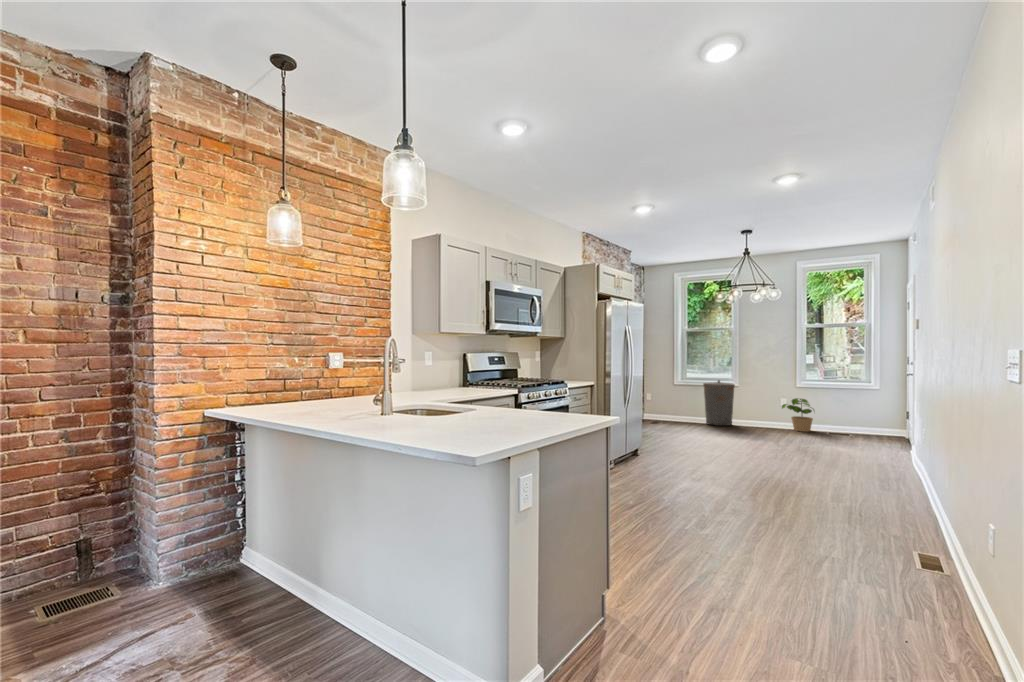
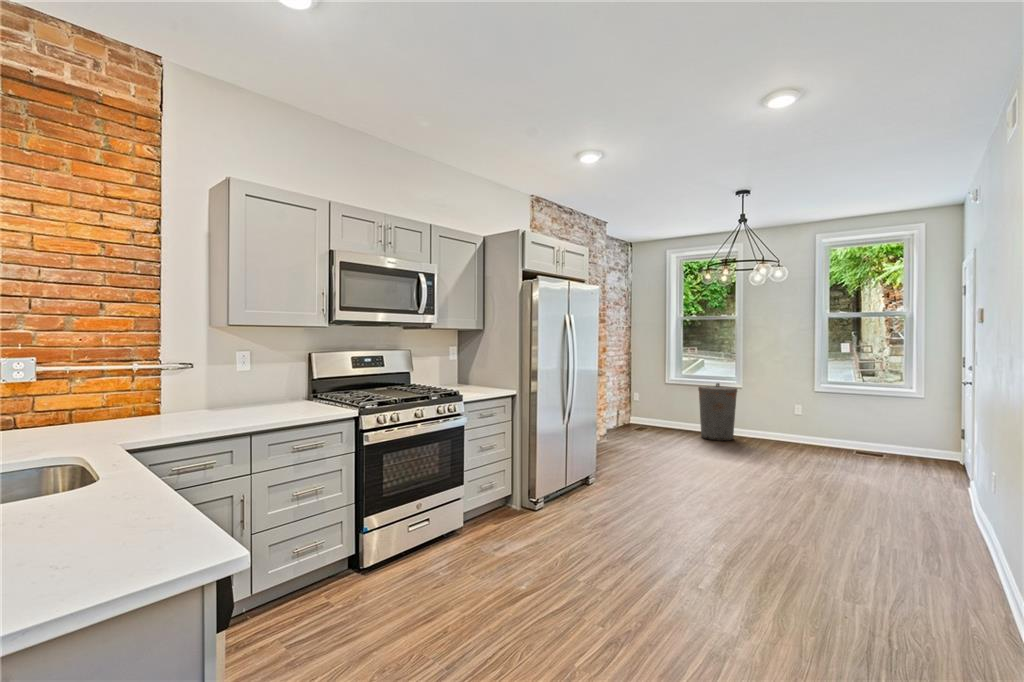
potted plant: present [782,398,814,432] -> none [796,409,839,452]

